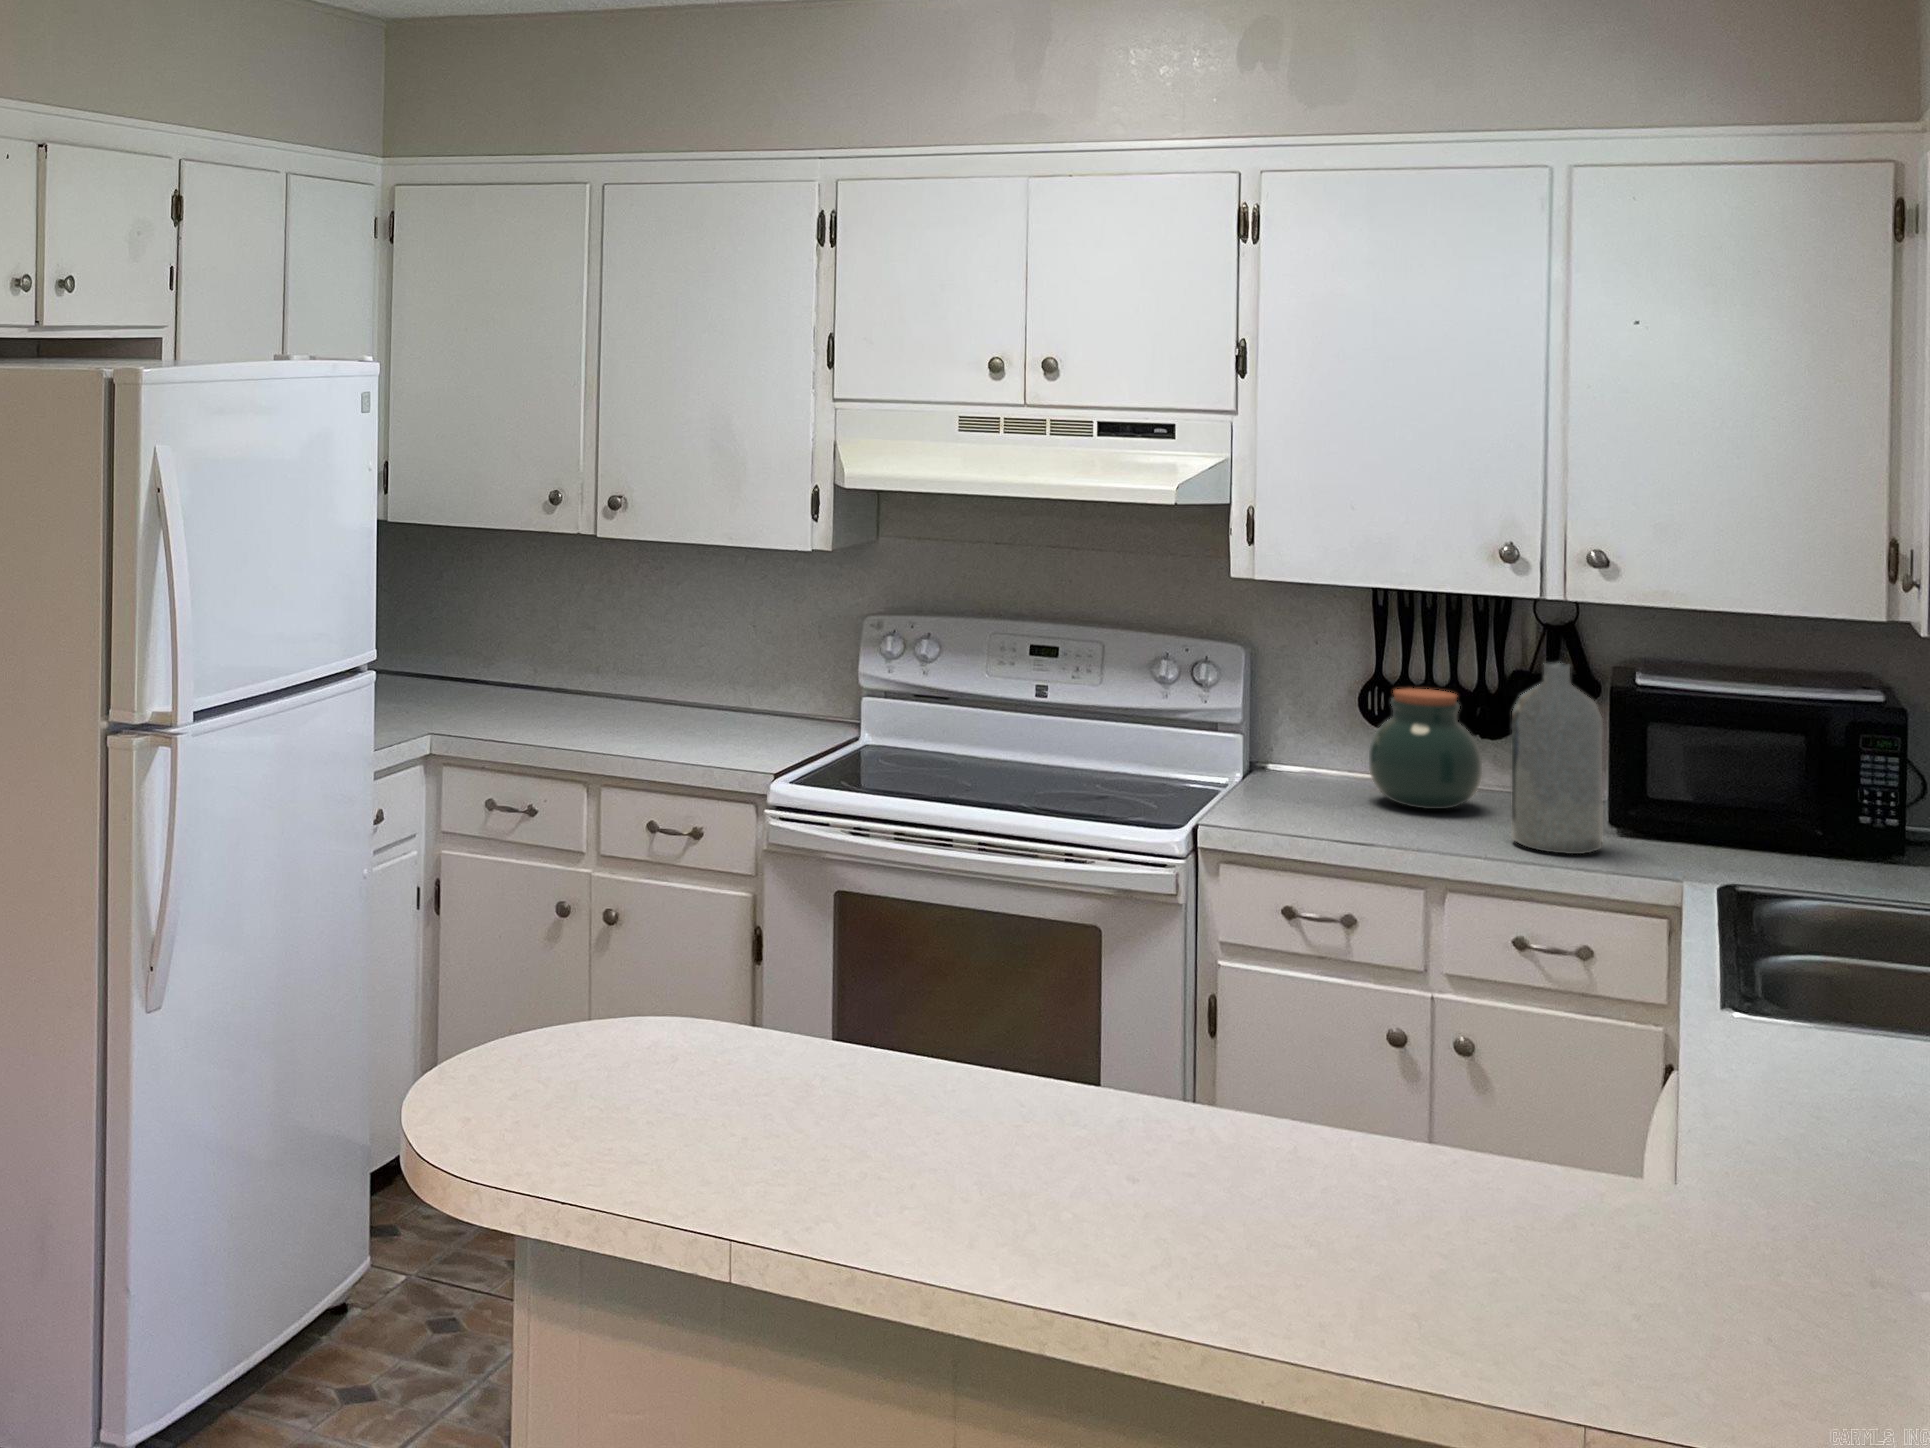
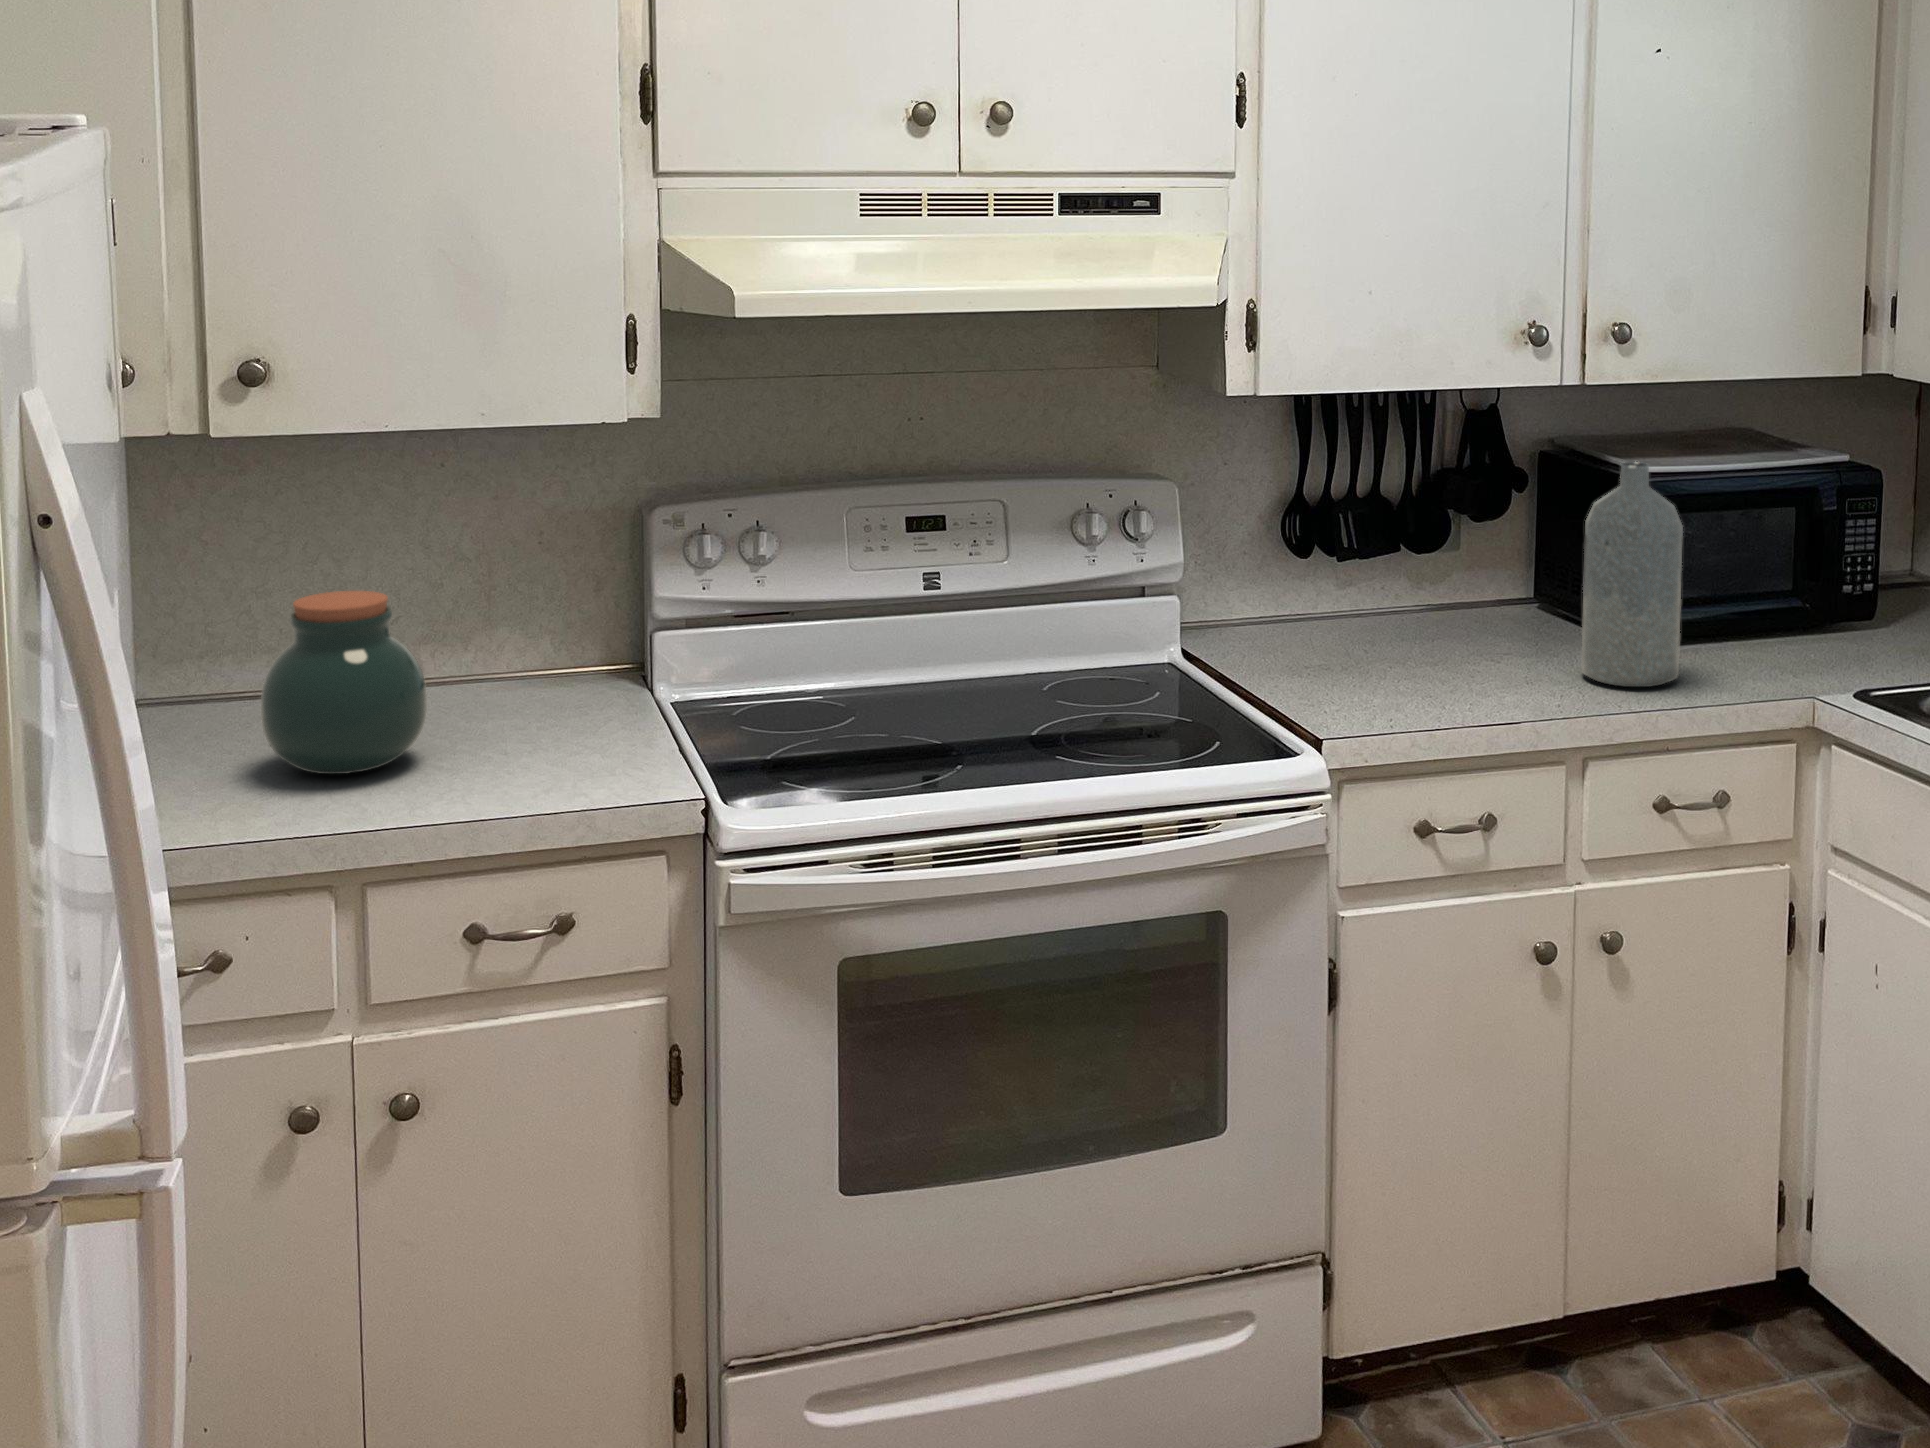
jar: present [1369,688,1482,809] -> present [261,591,427,774]

